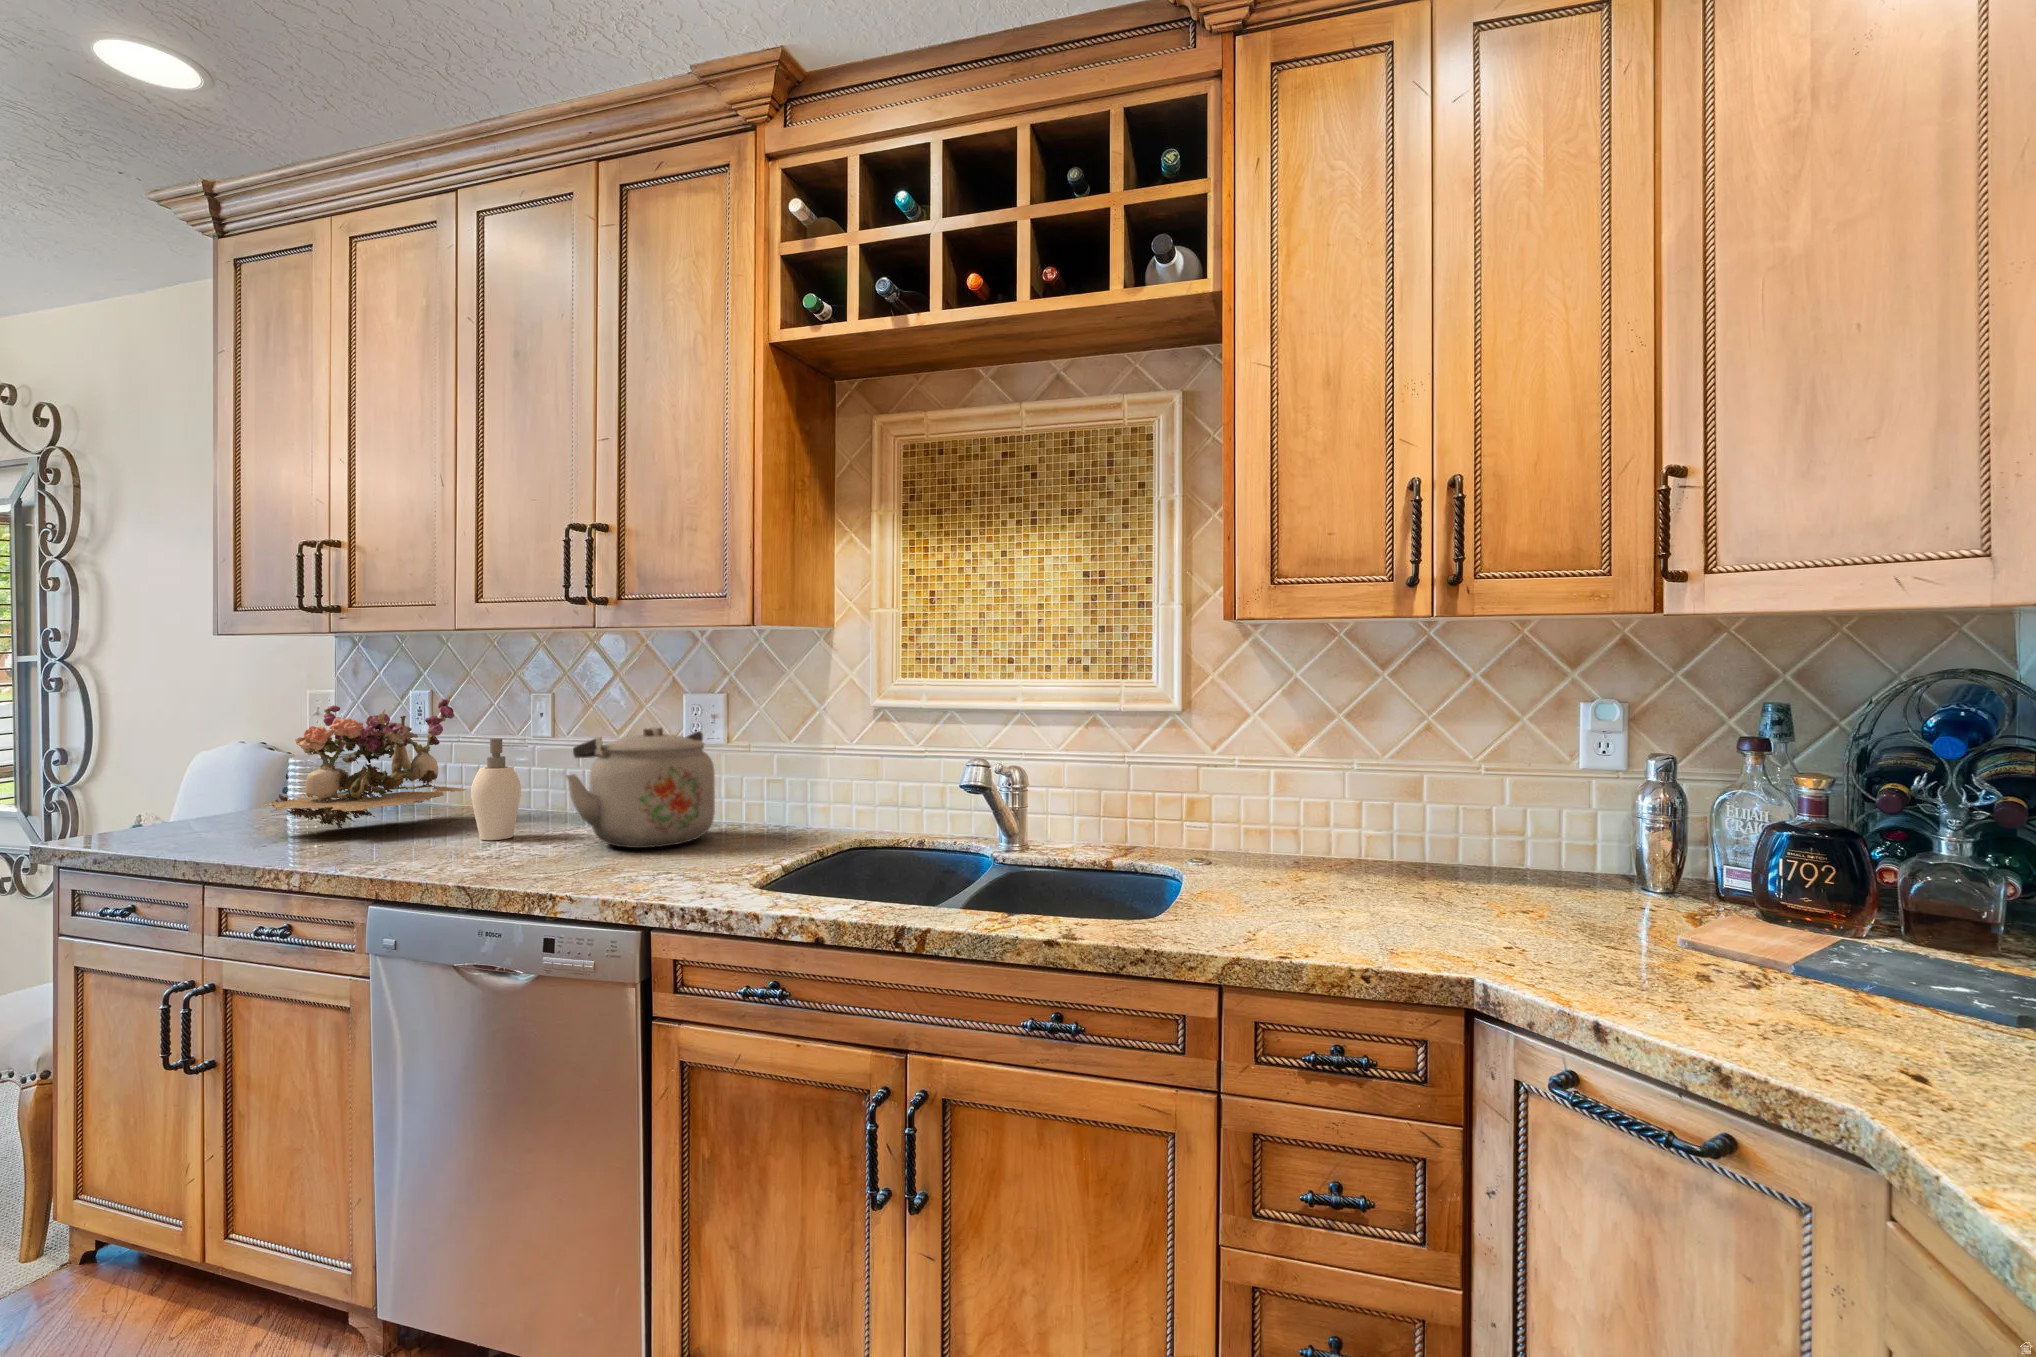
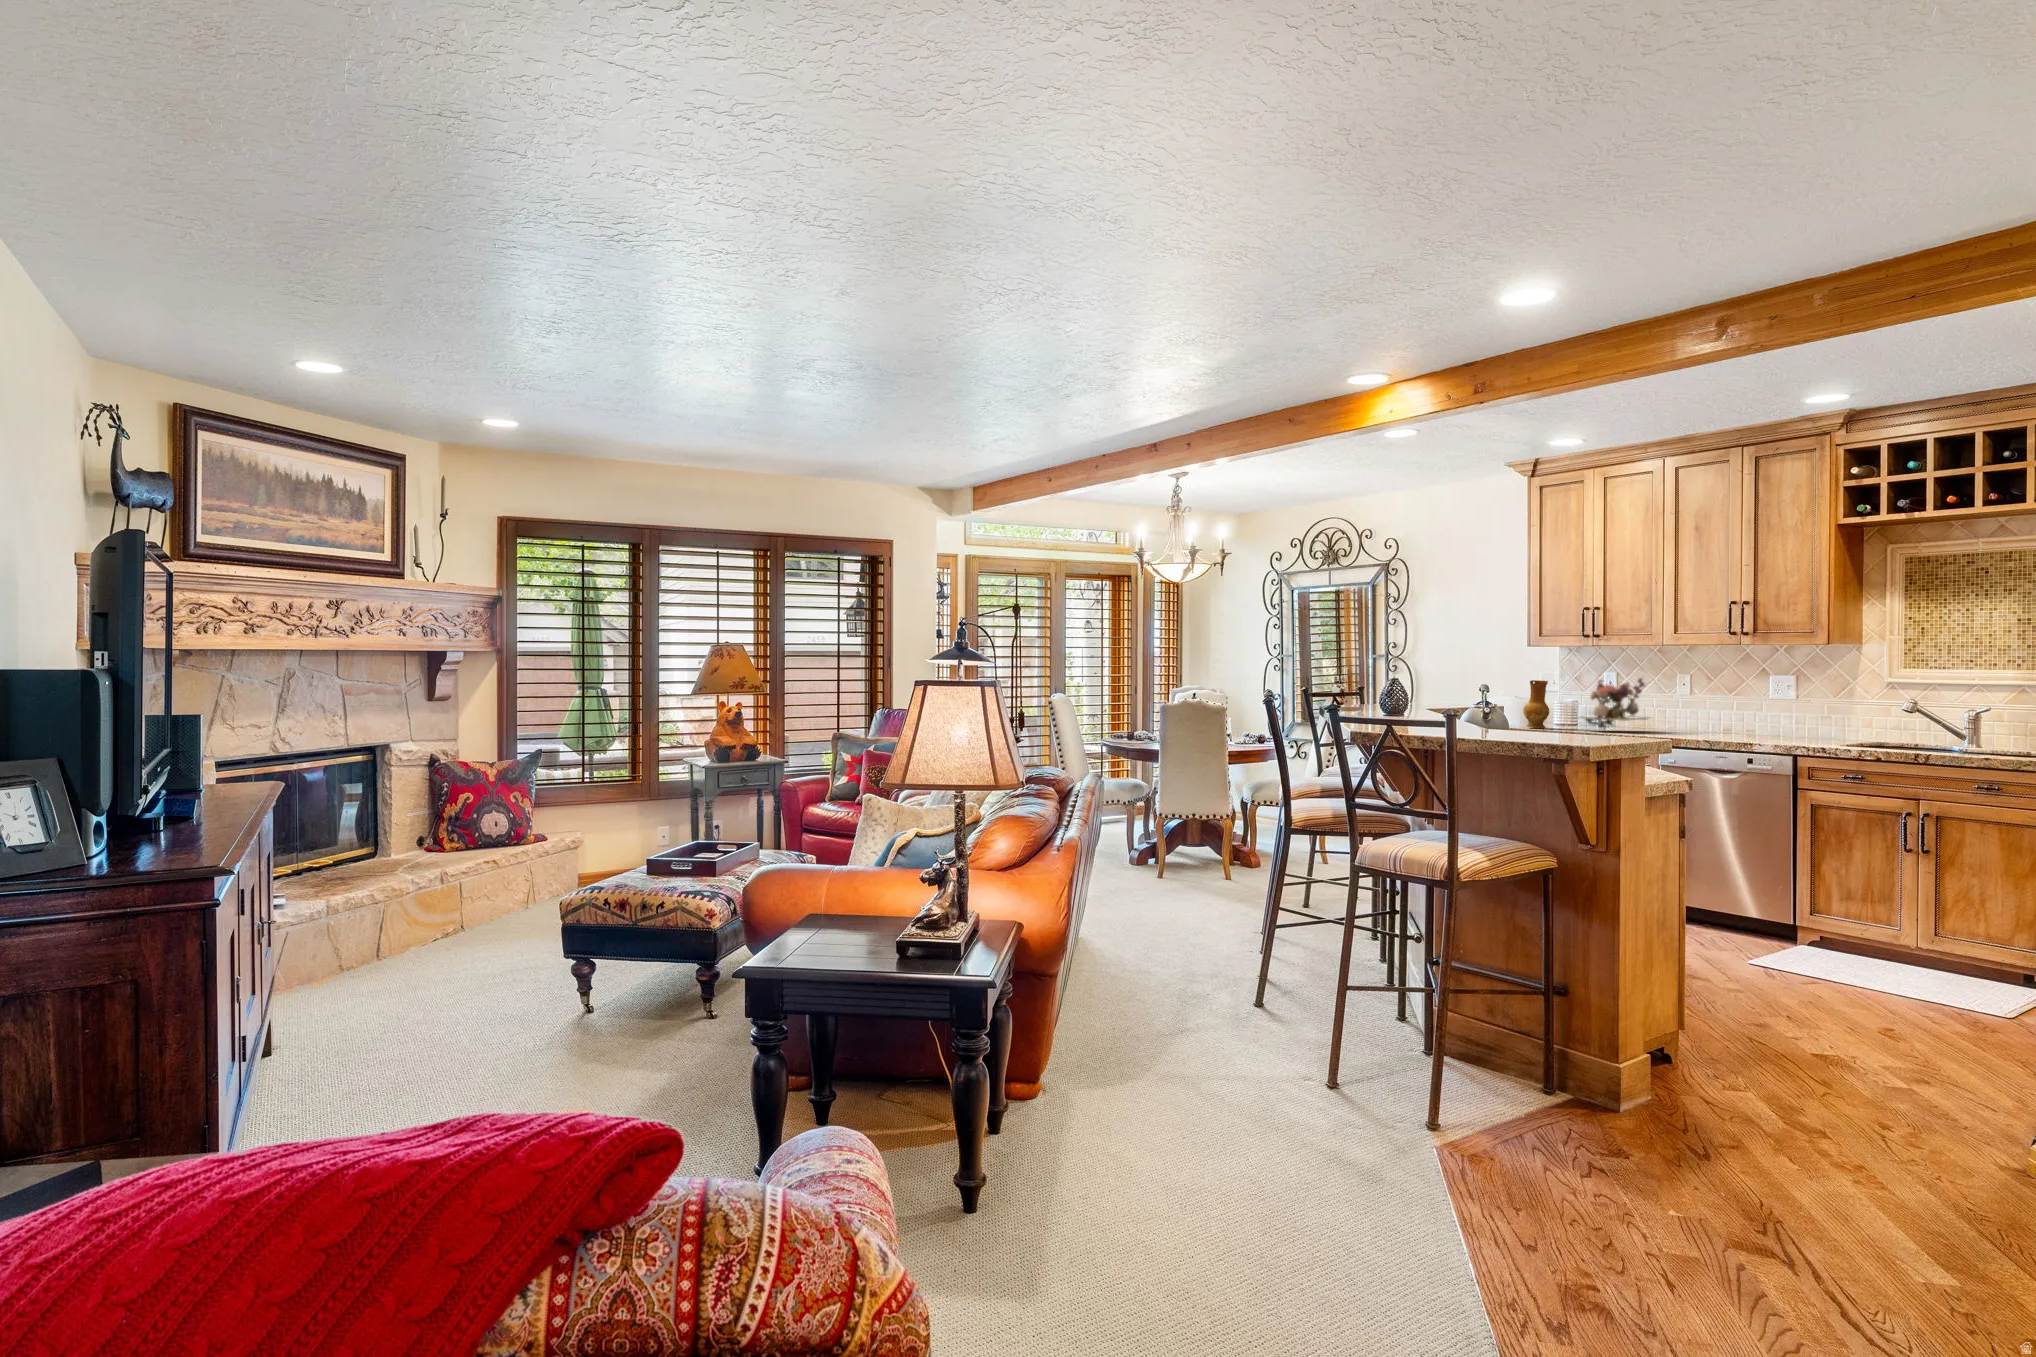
ceramic jug: none [148,709,229,831] -> present [1523,680,1549,728]
kettle: present [566,727,715,848] -> none [1727,689,1798,739]
soap dispenser: present [471,738,528,840] -> none [1675,693,1703,735]

